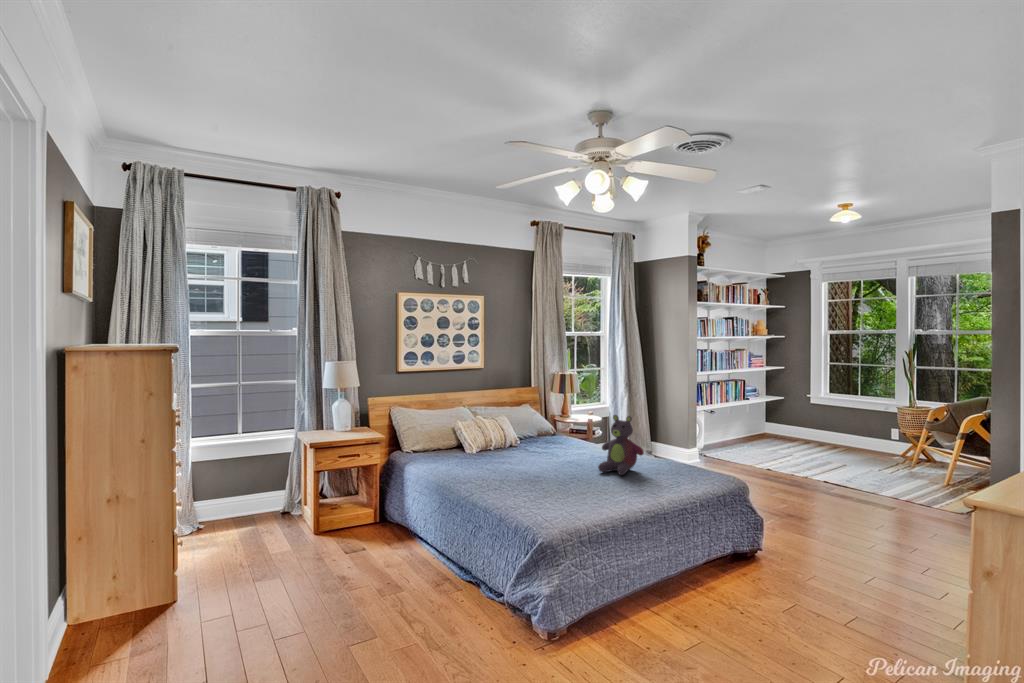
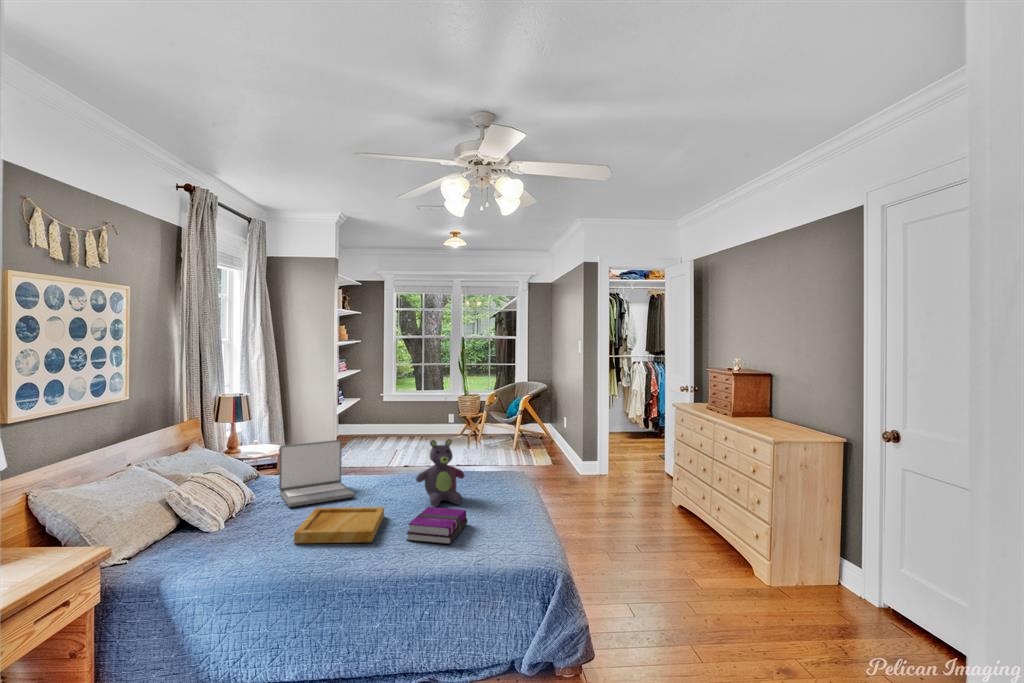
laptop: none [524,407,582,454] -> present [279,440,354,507]
tray: none [484,451,558,476] -> present [294,507,384,543]
notebook: none [534,466,594,491] -> present [406,507,468,544]

